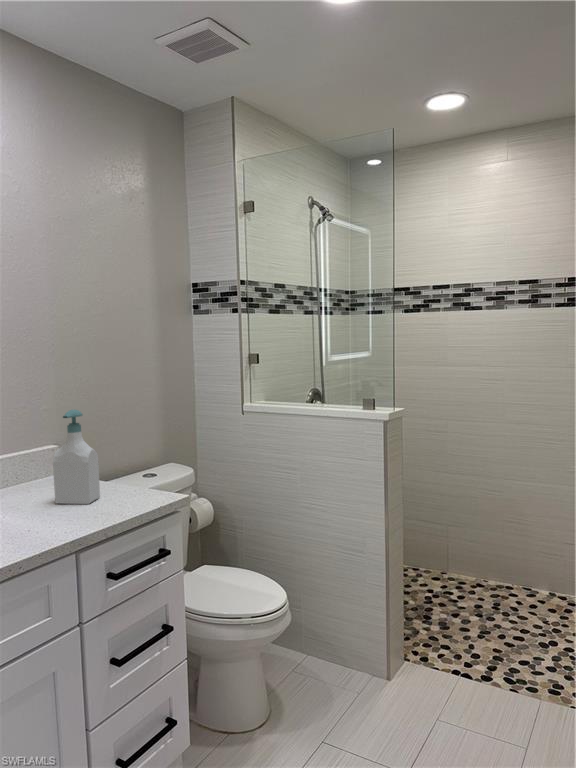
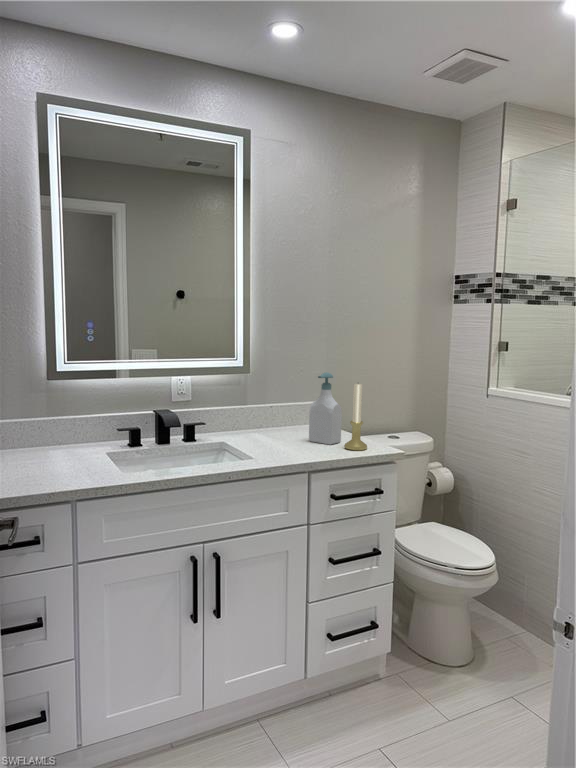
candle holder: none [110,418,141,507] -> present [344,384,367,451]

